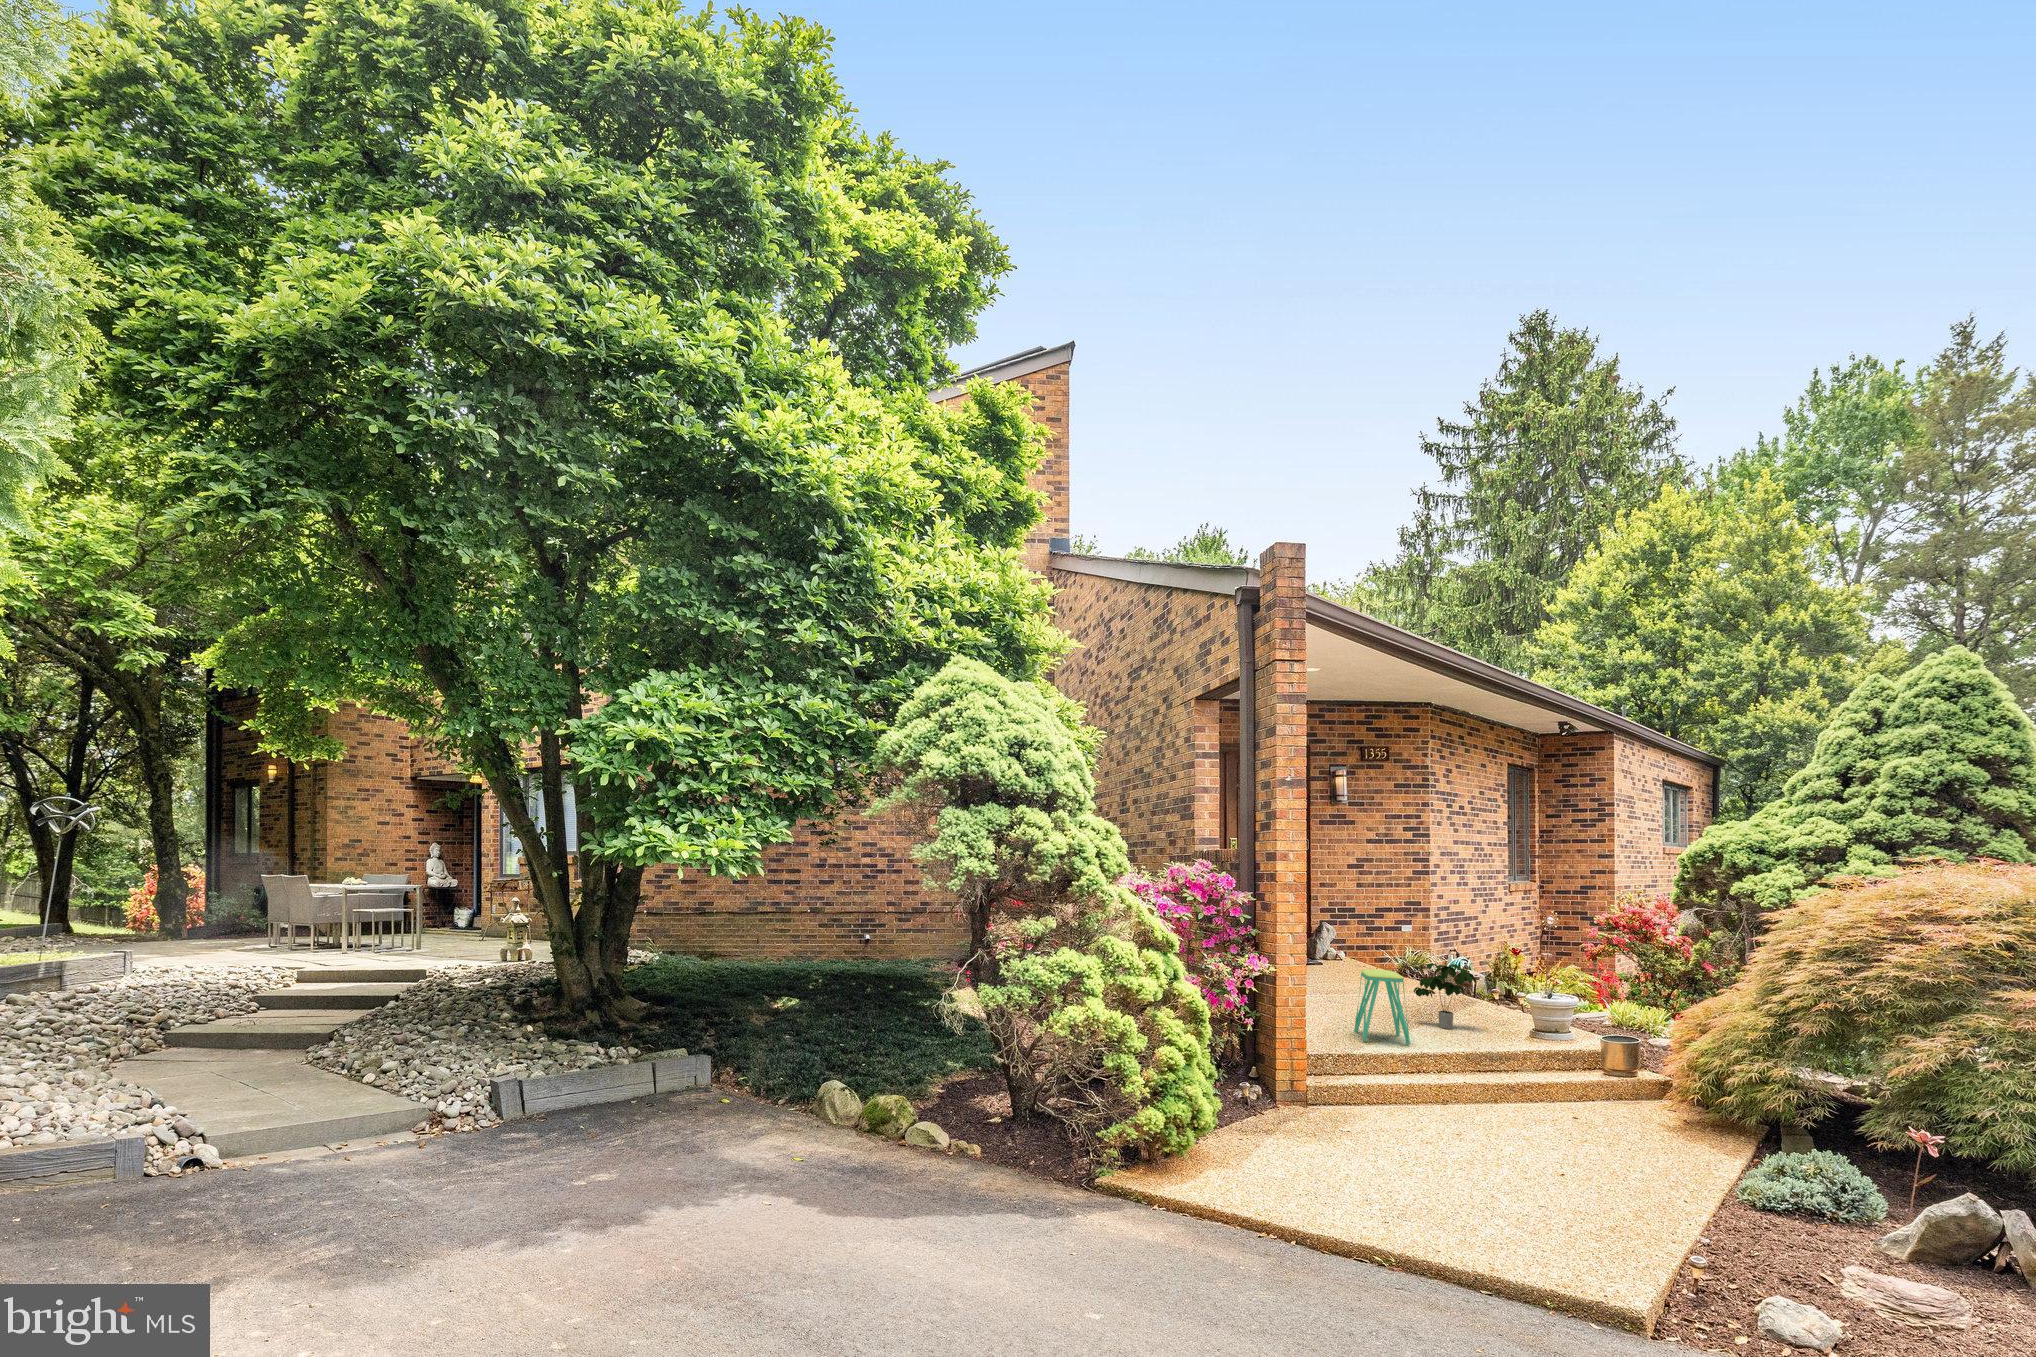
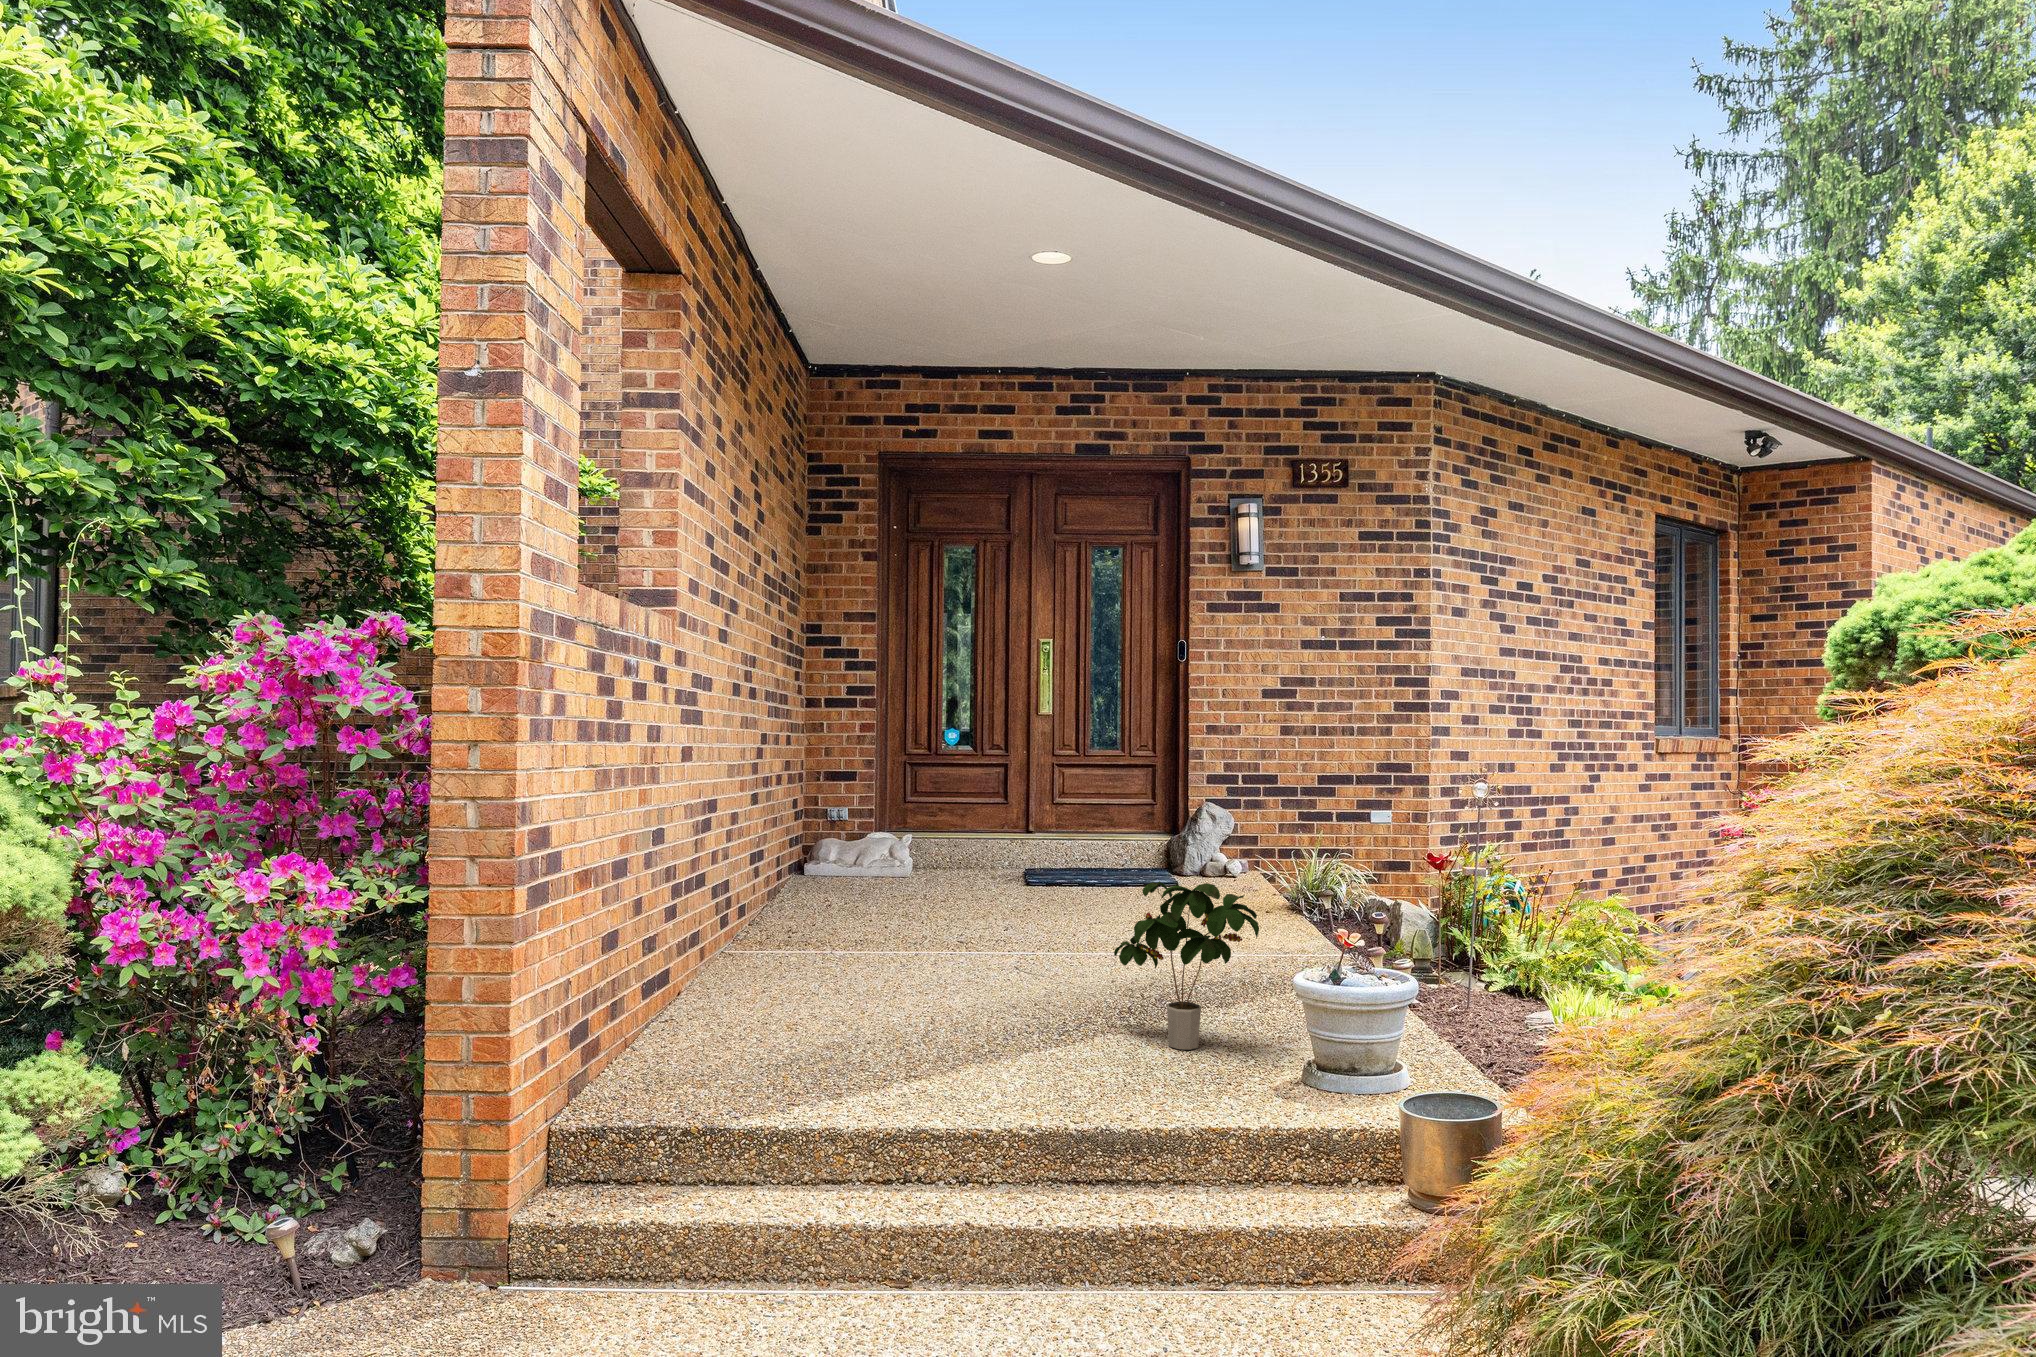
stool: present [1355,969,1410,1045] -> none [850,898,1004,1106]

